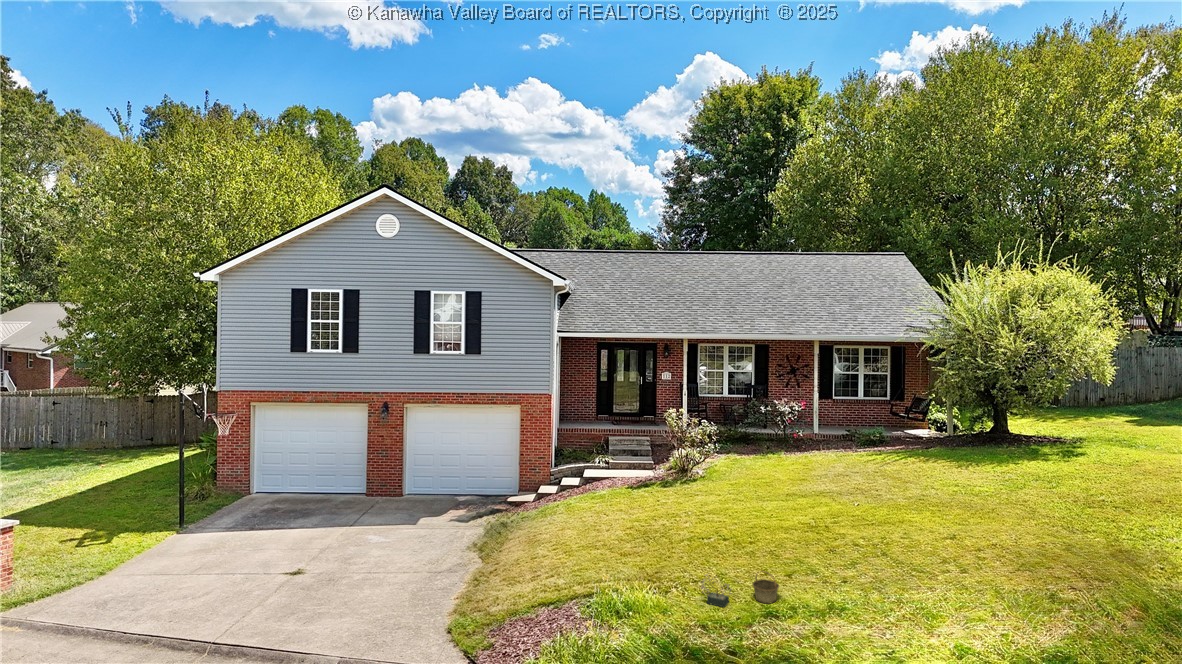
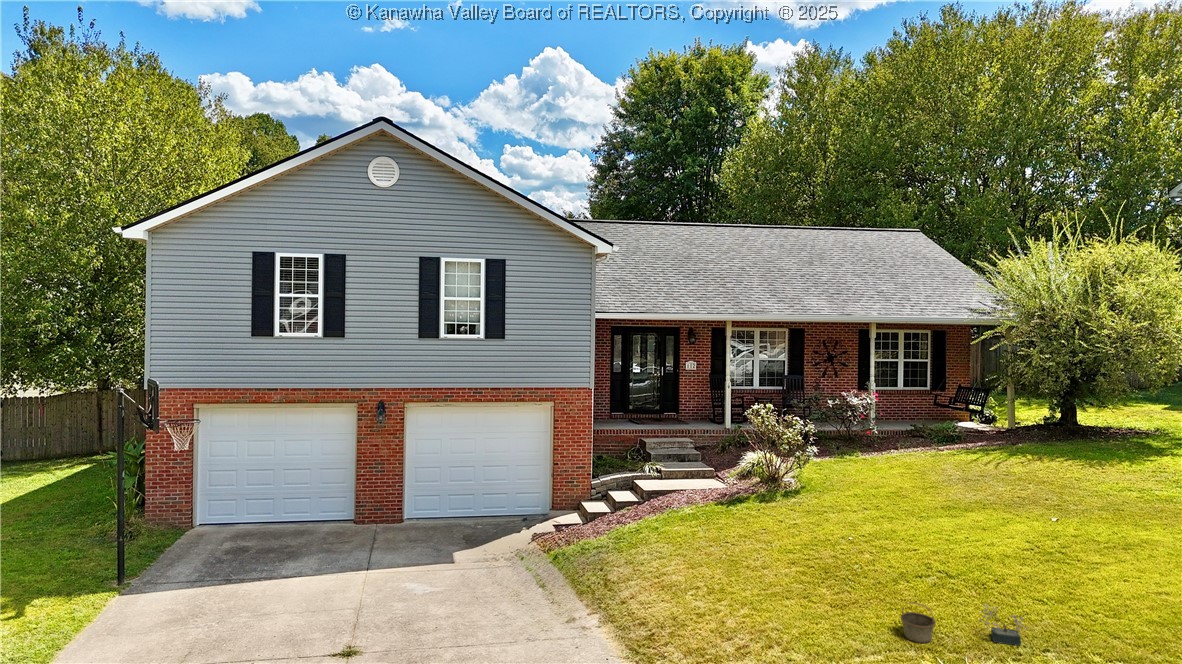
basket: present [752,571,779,604] -> present [900,602,936,643]

